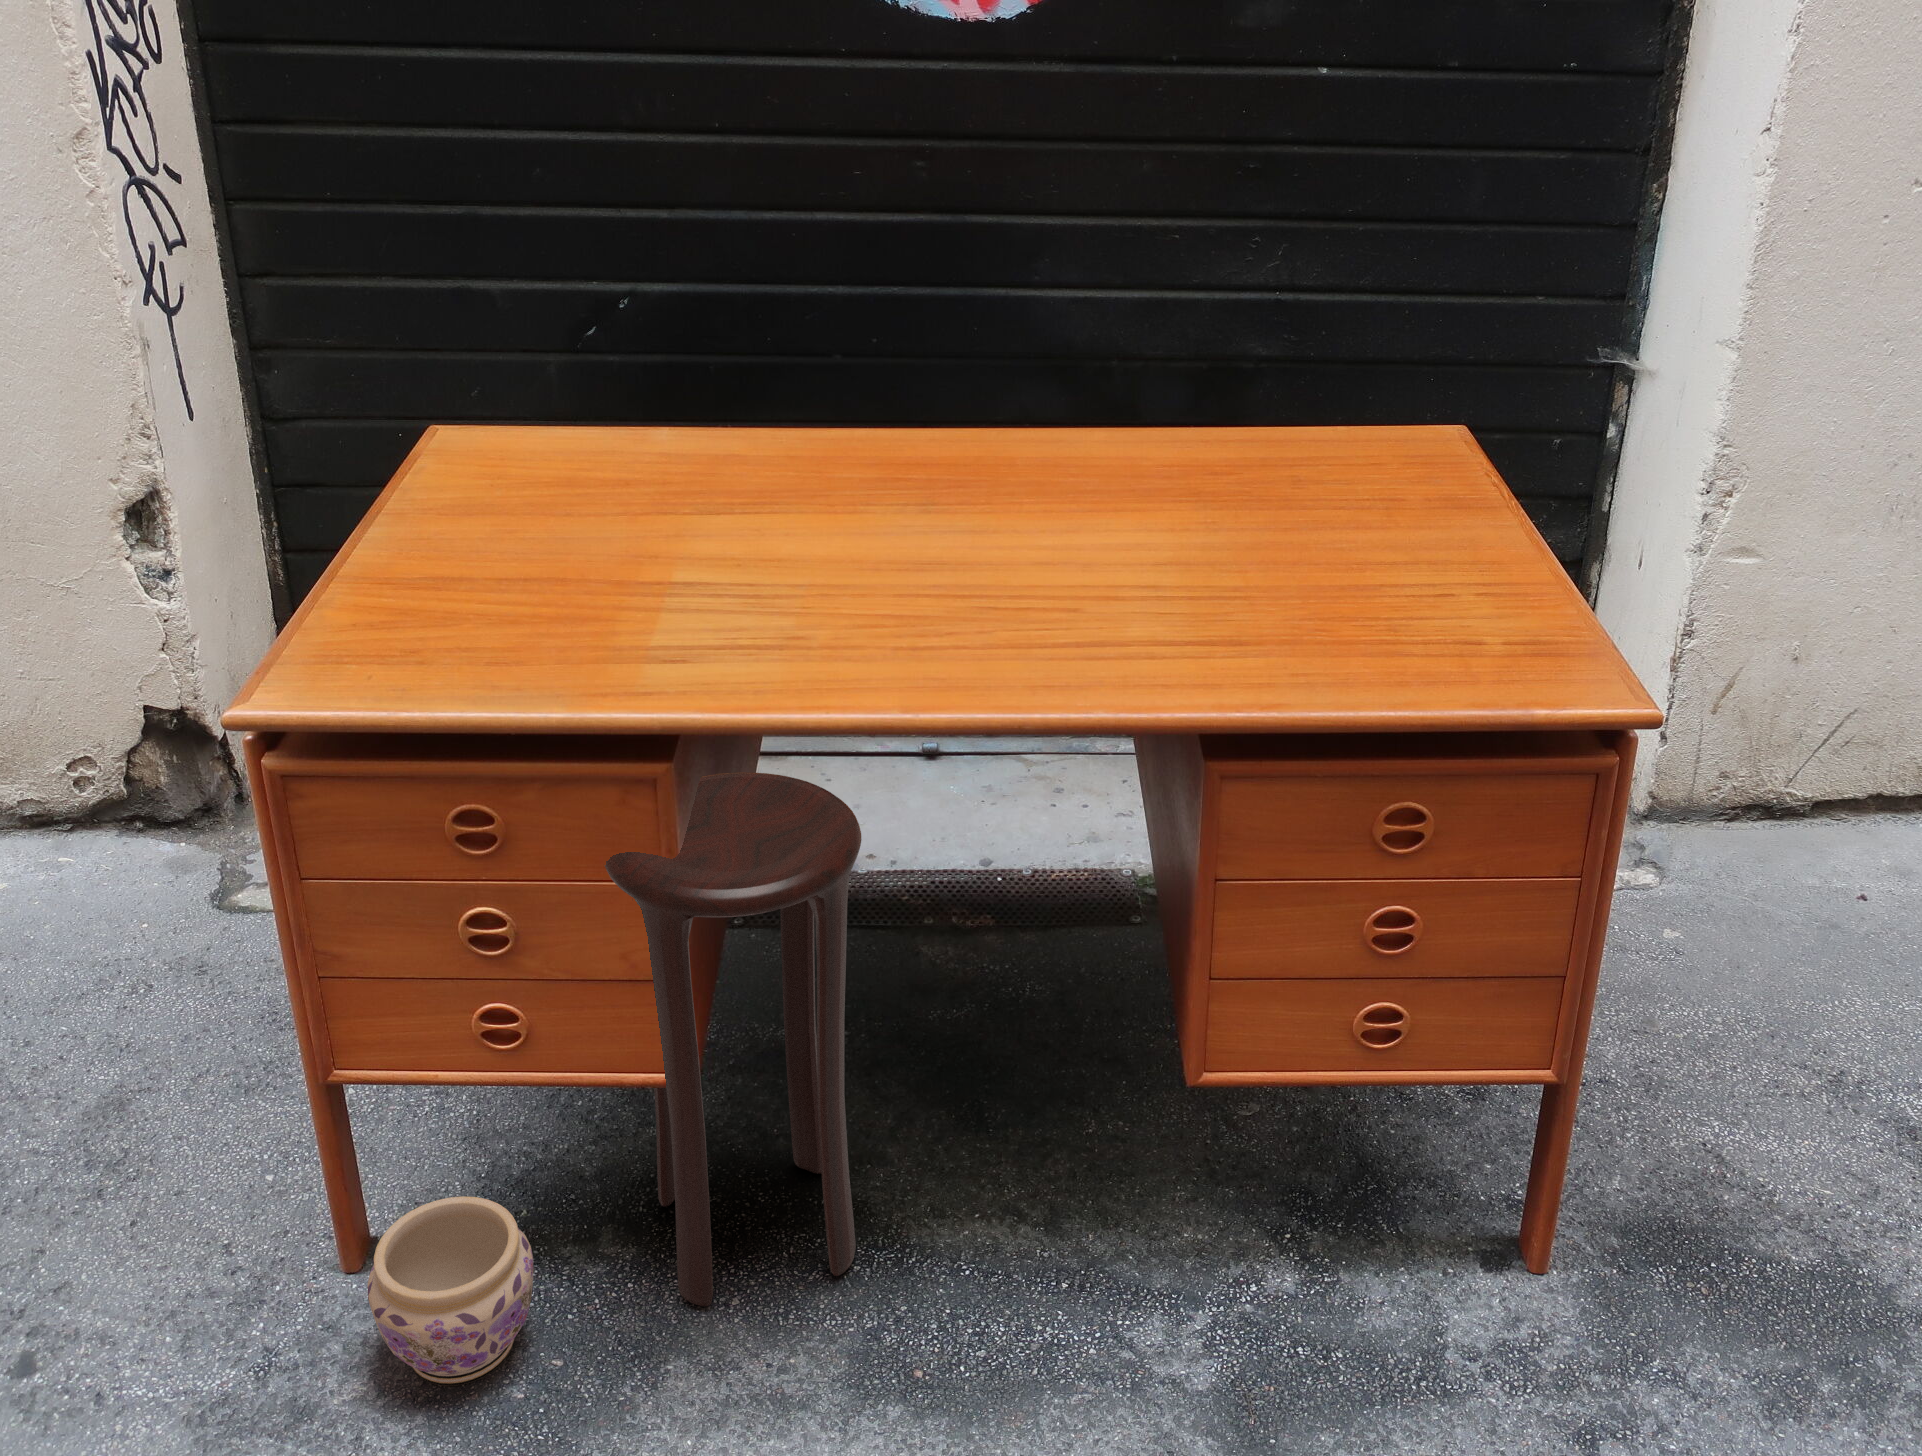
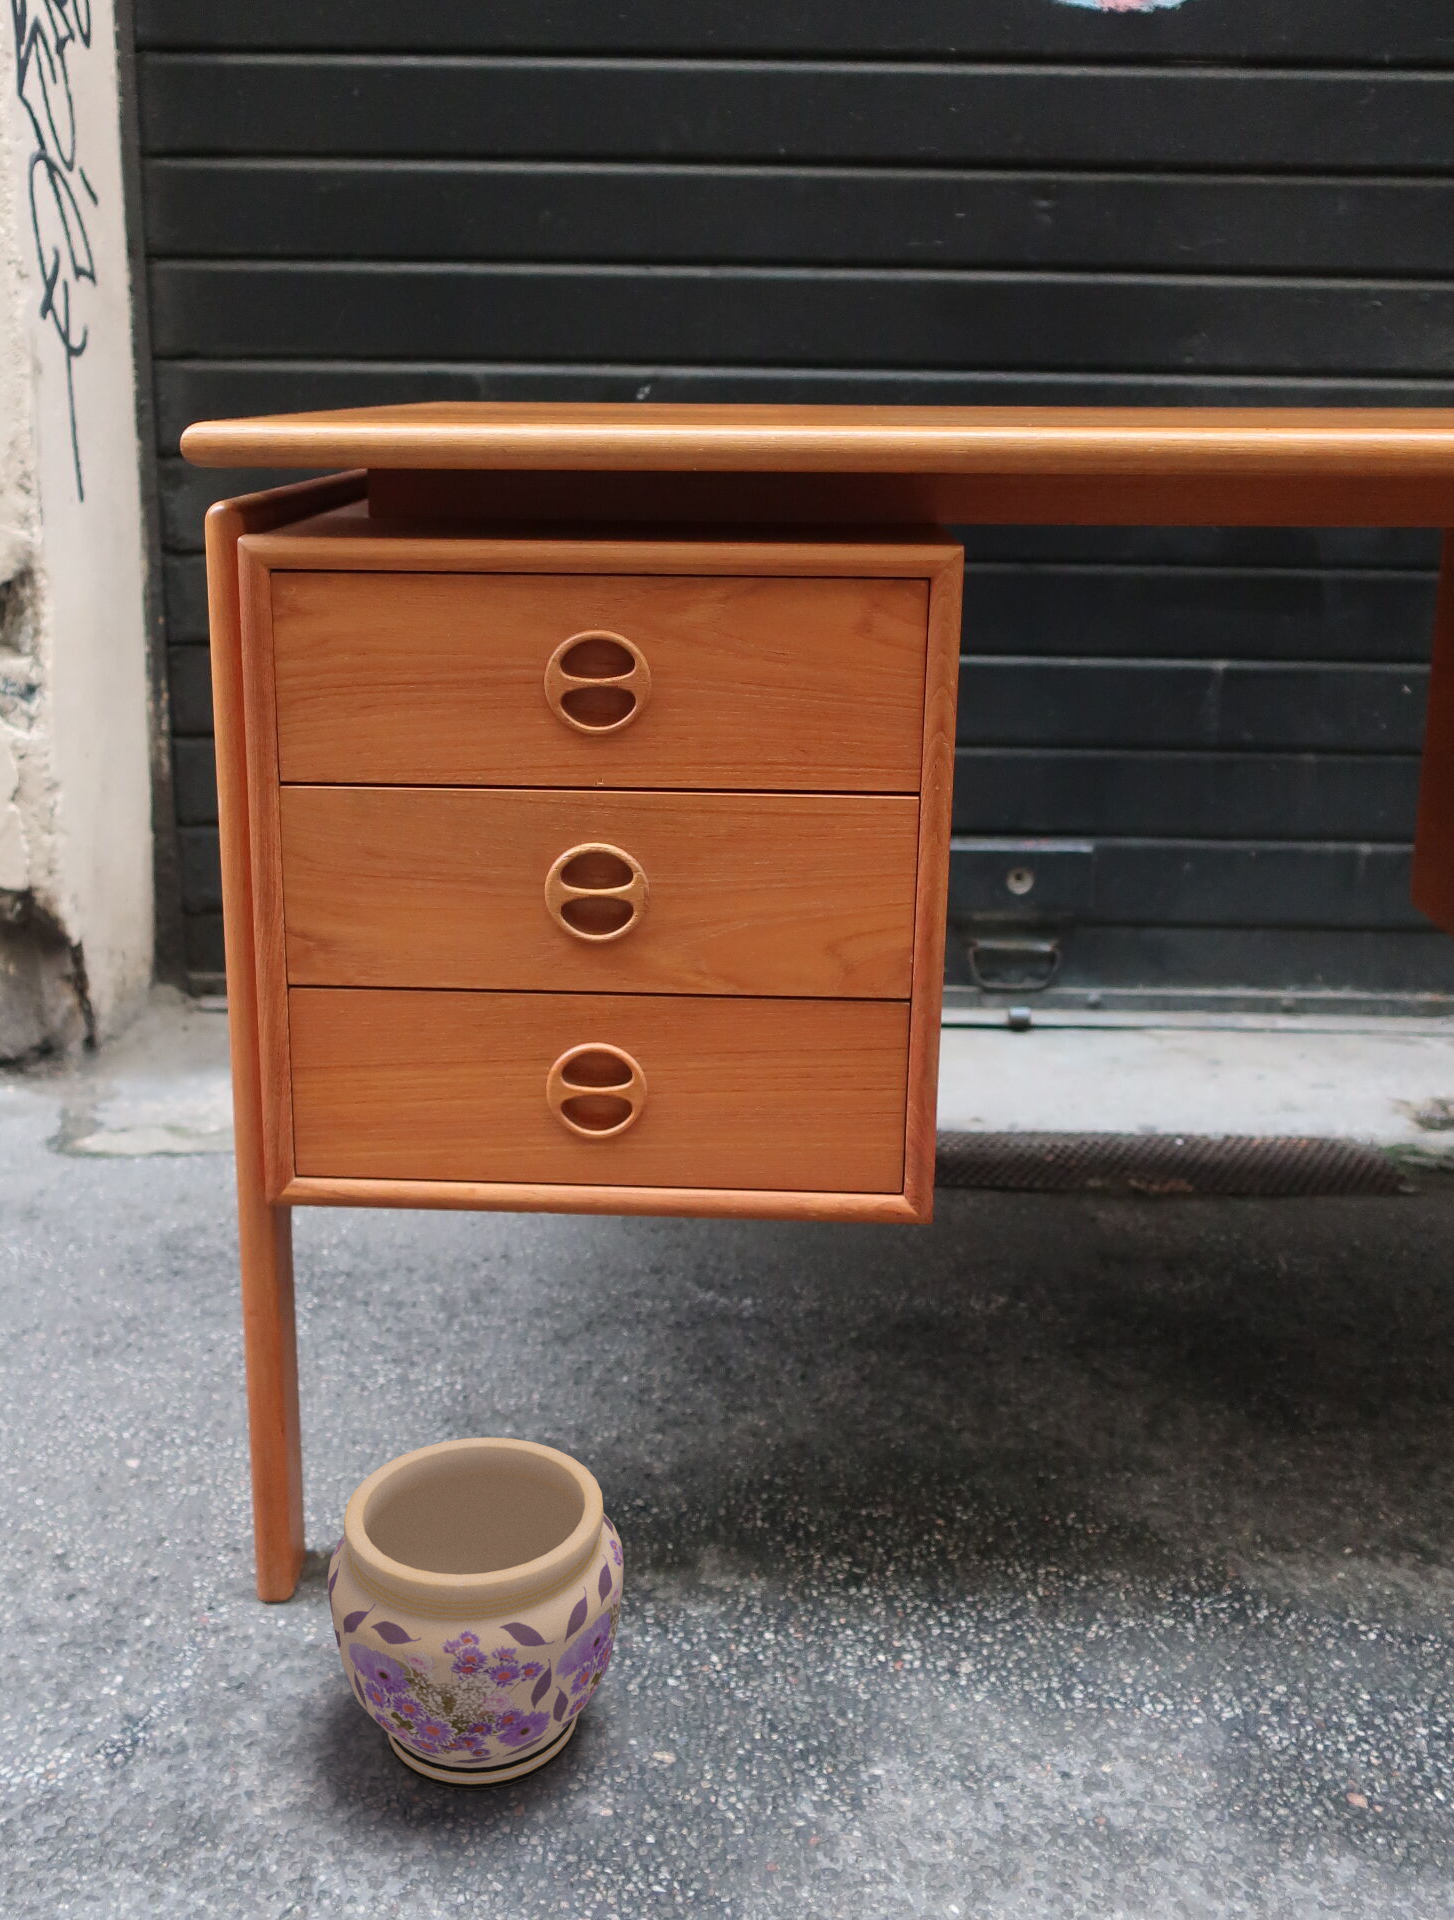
stool: present [605,772,861,1306] -> none [769,720,1227,1671]

